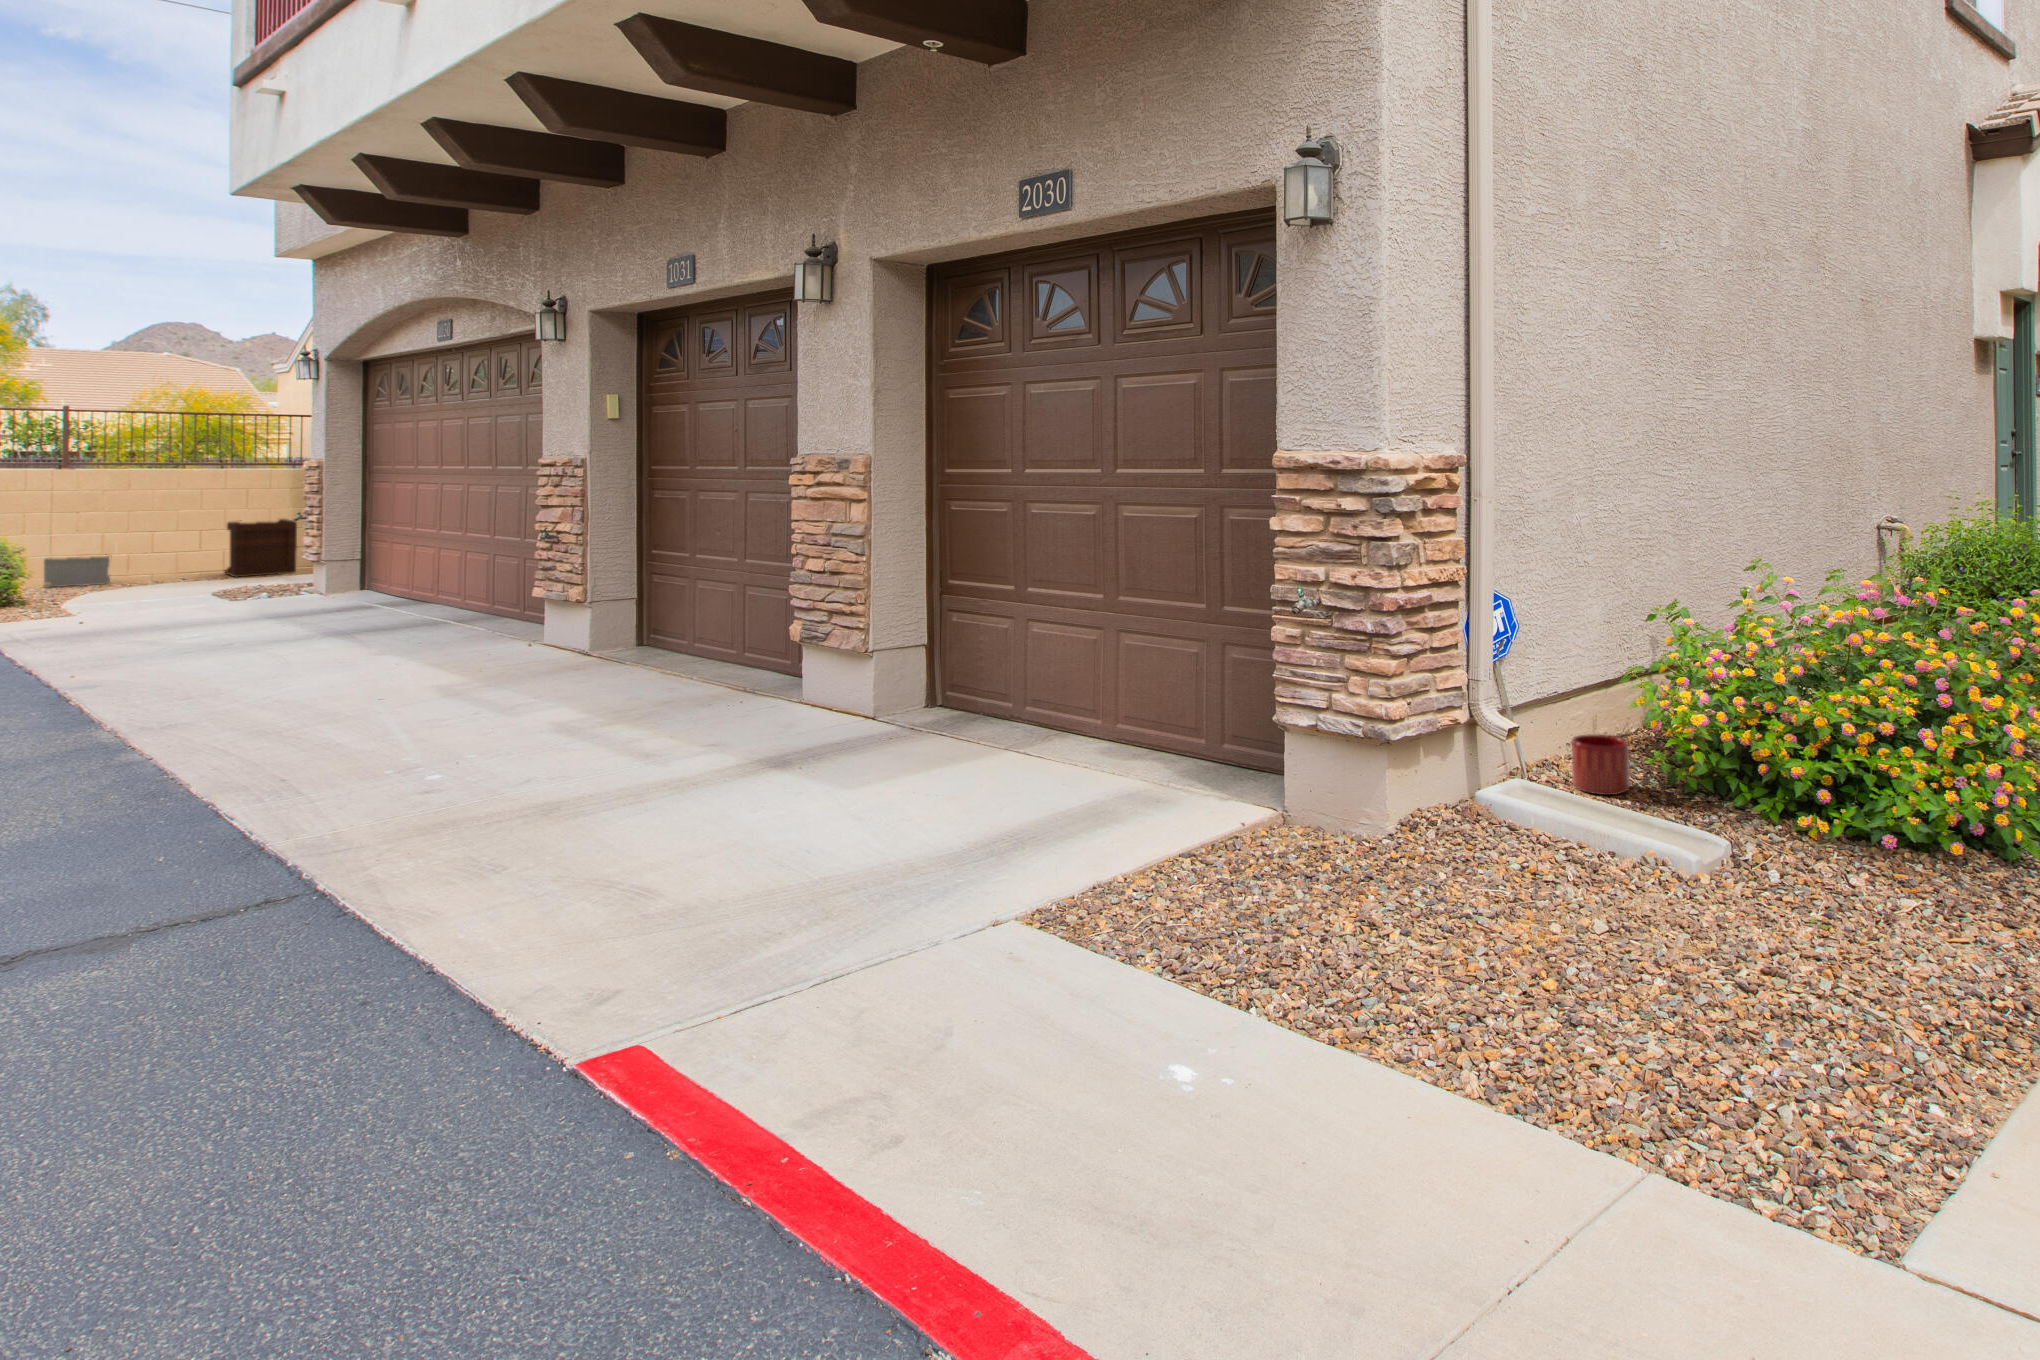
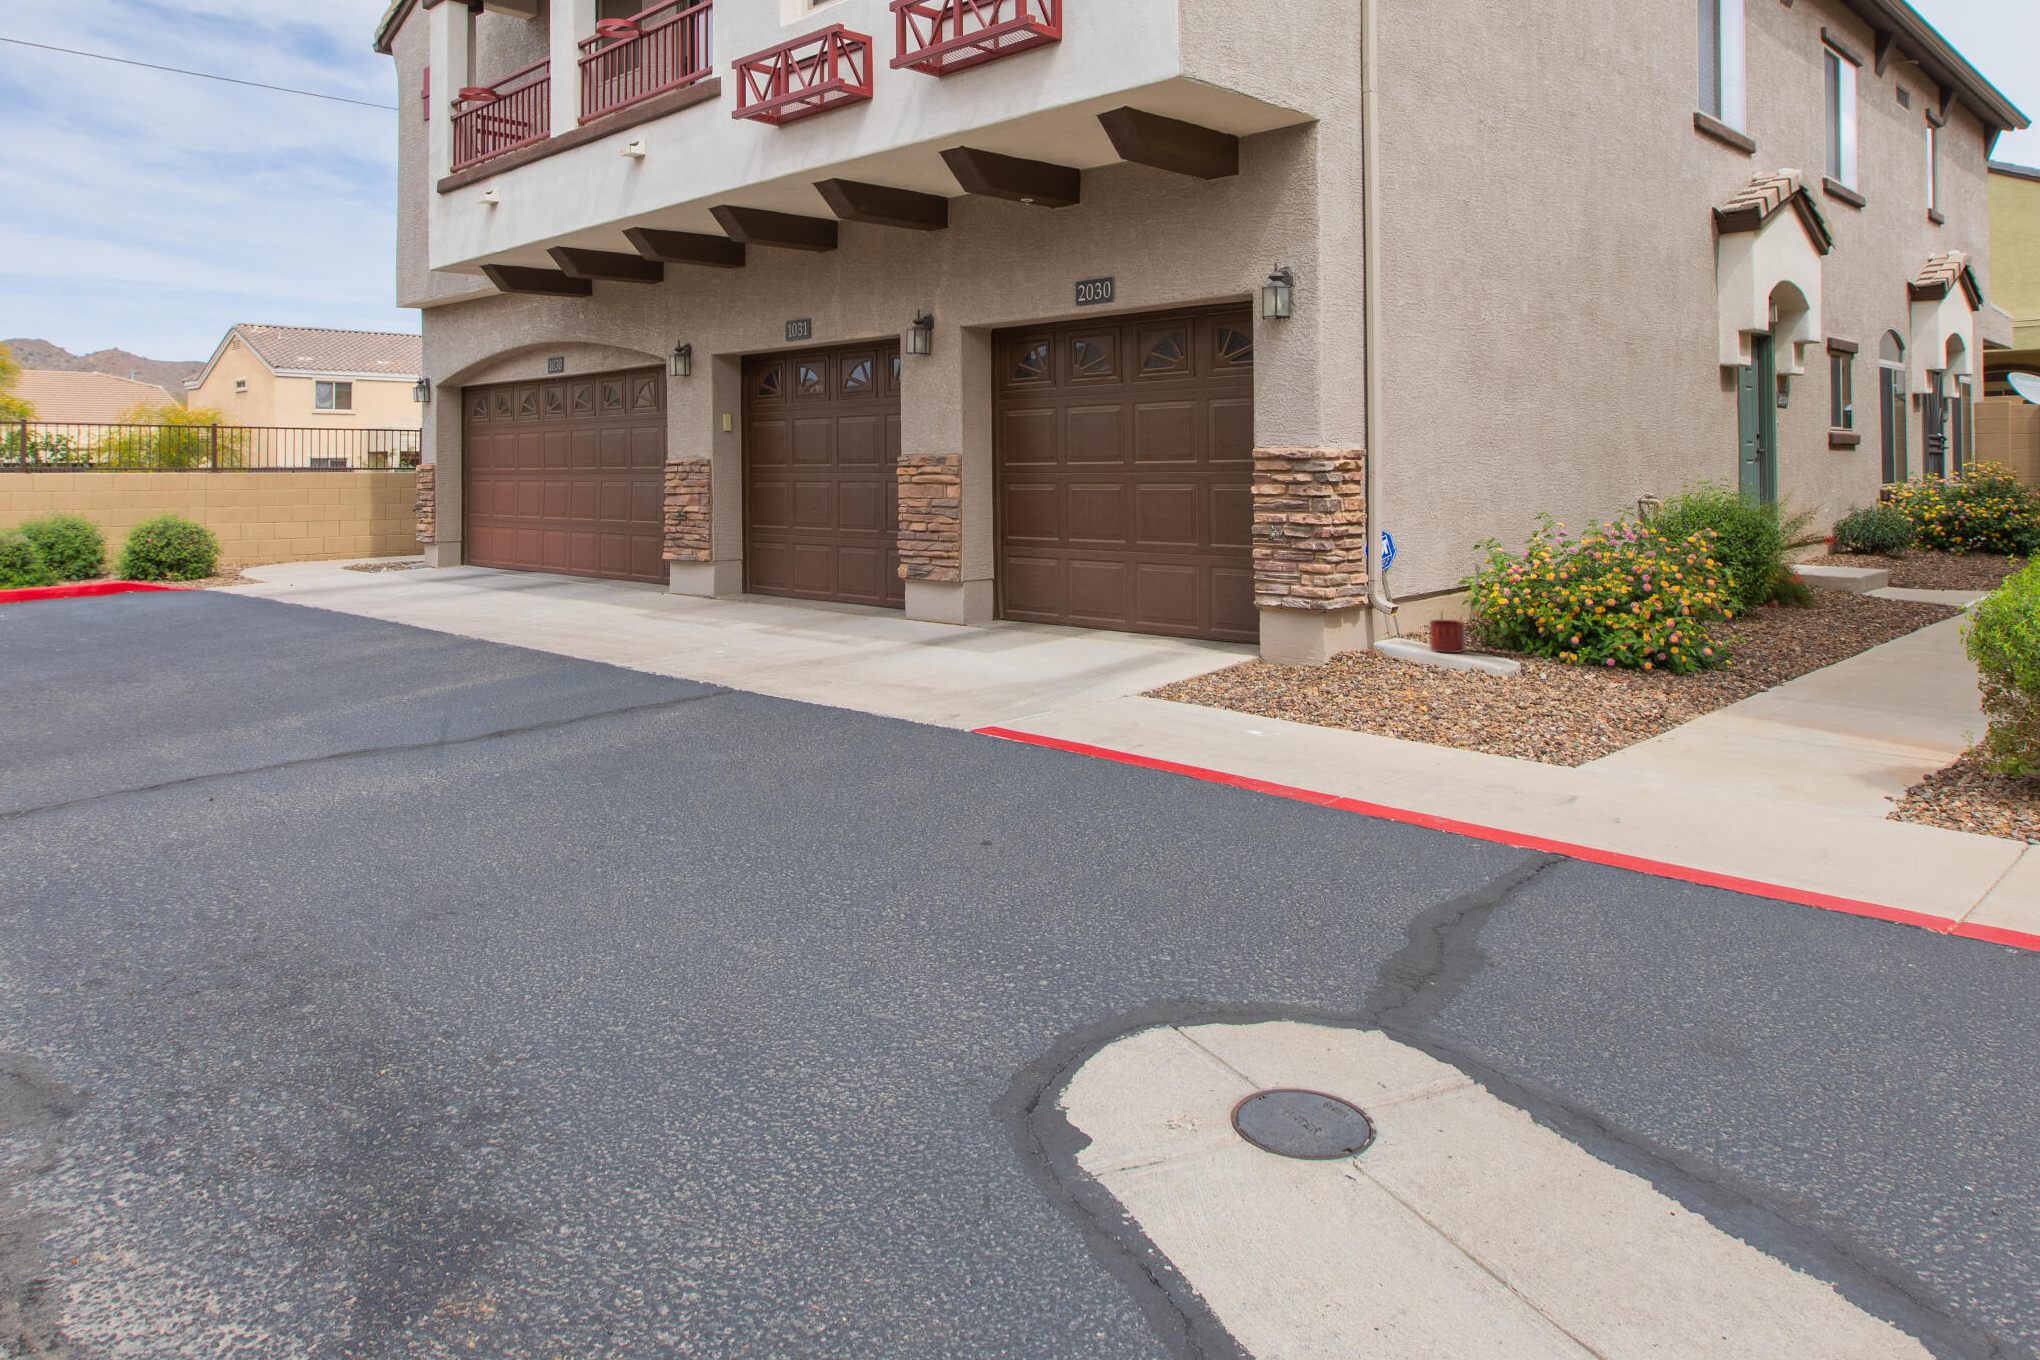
wooden crate: present [224,519,297,577] -> none [342,515,399,560]
storage bin: present [44,556,110,587] -> none [222,542,267,567]

